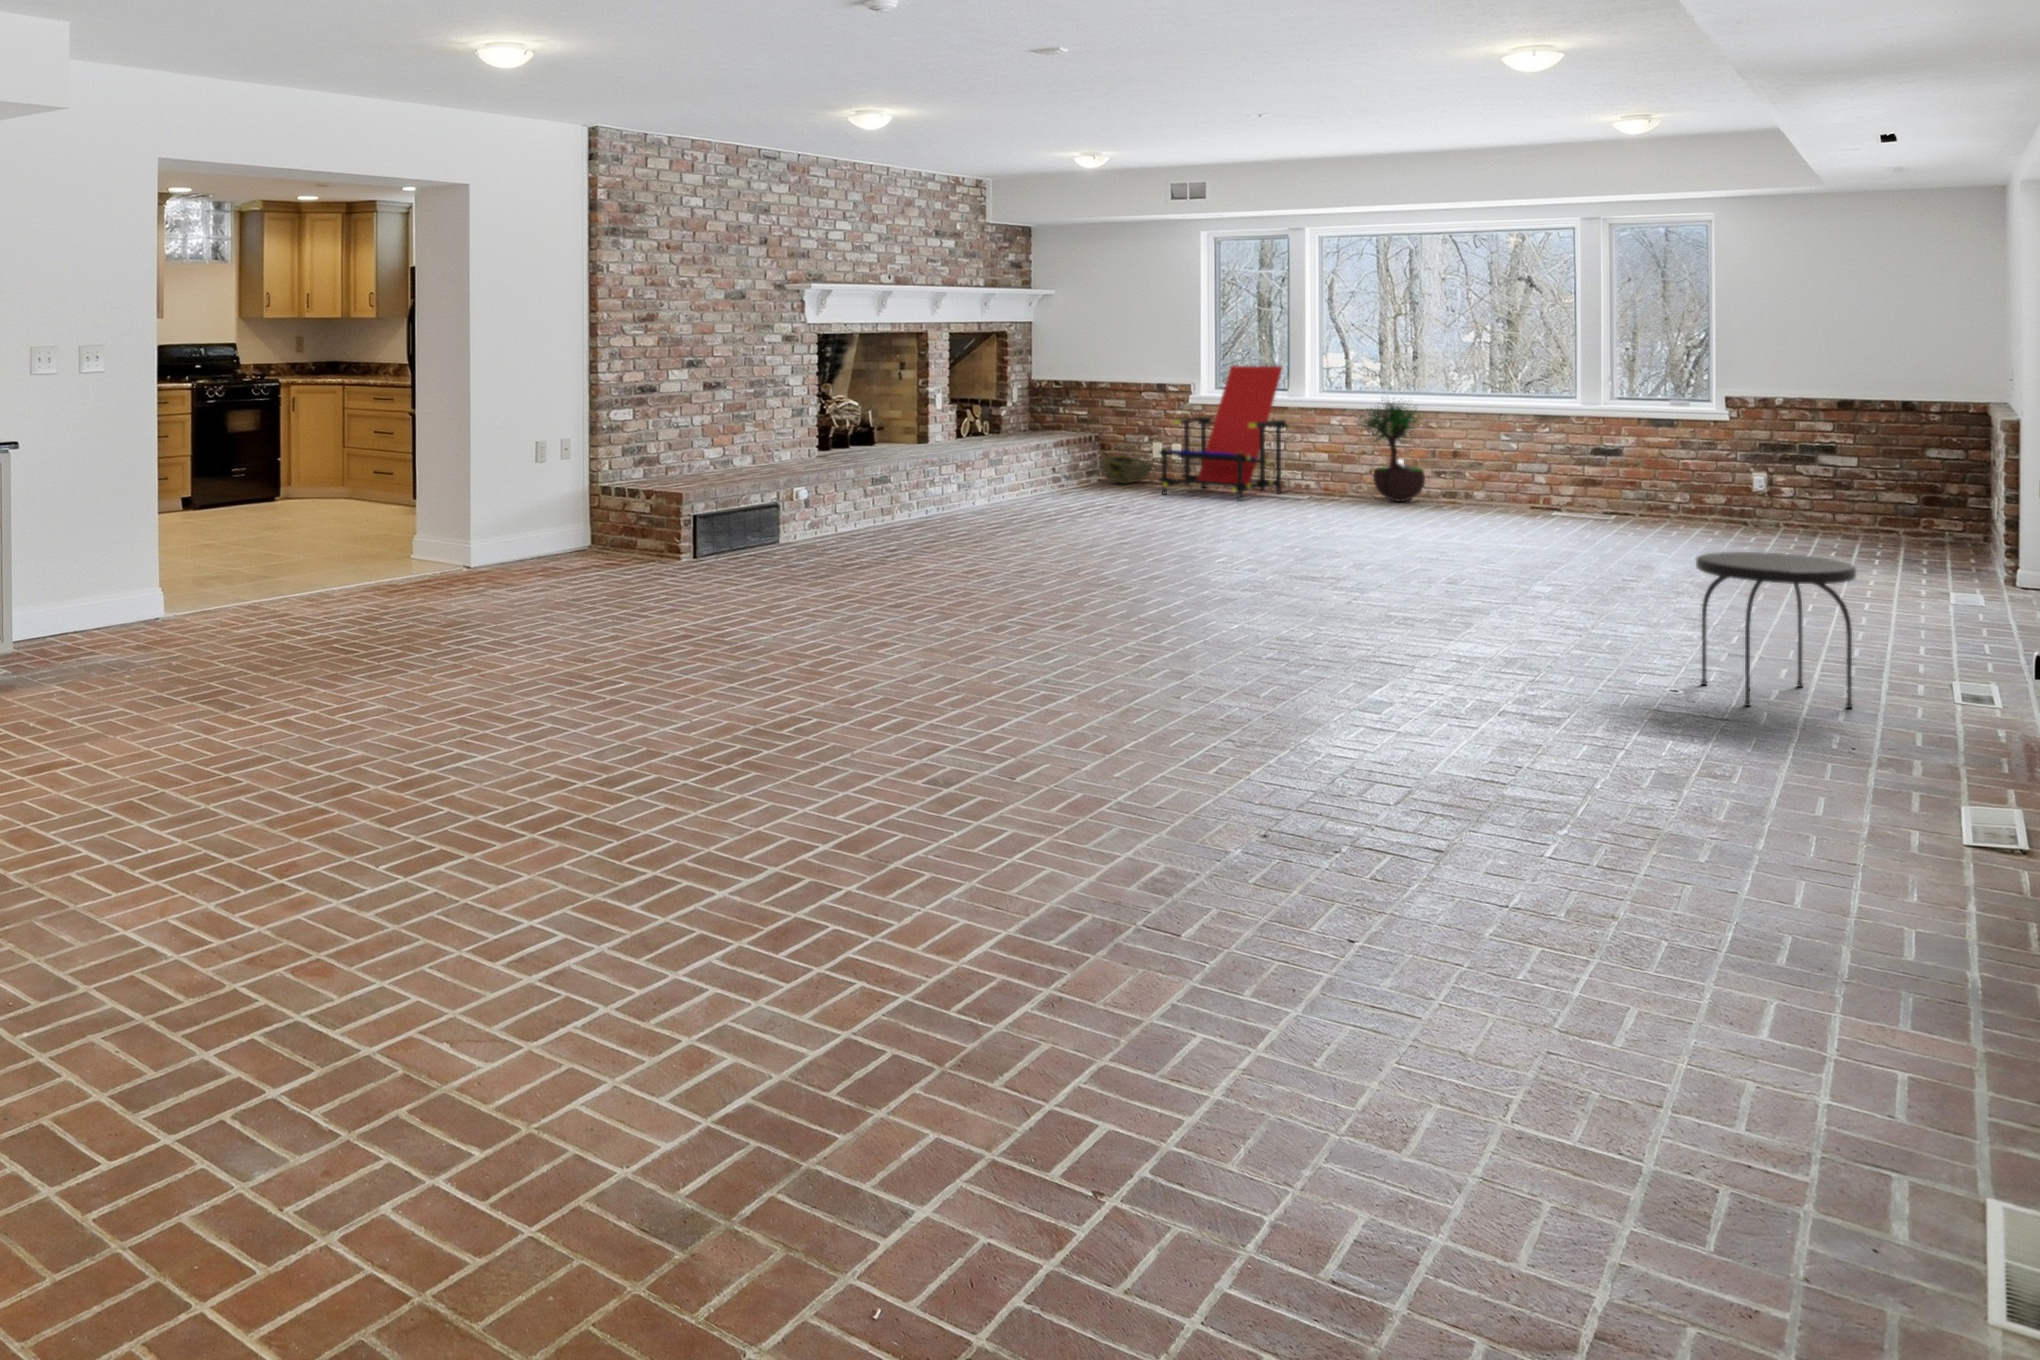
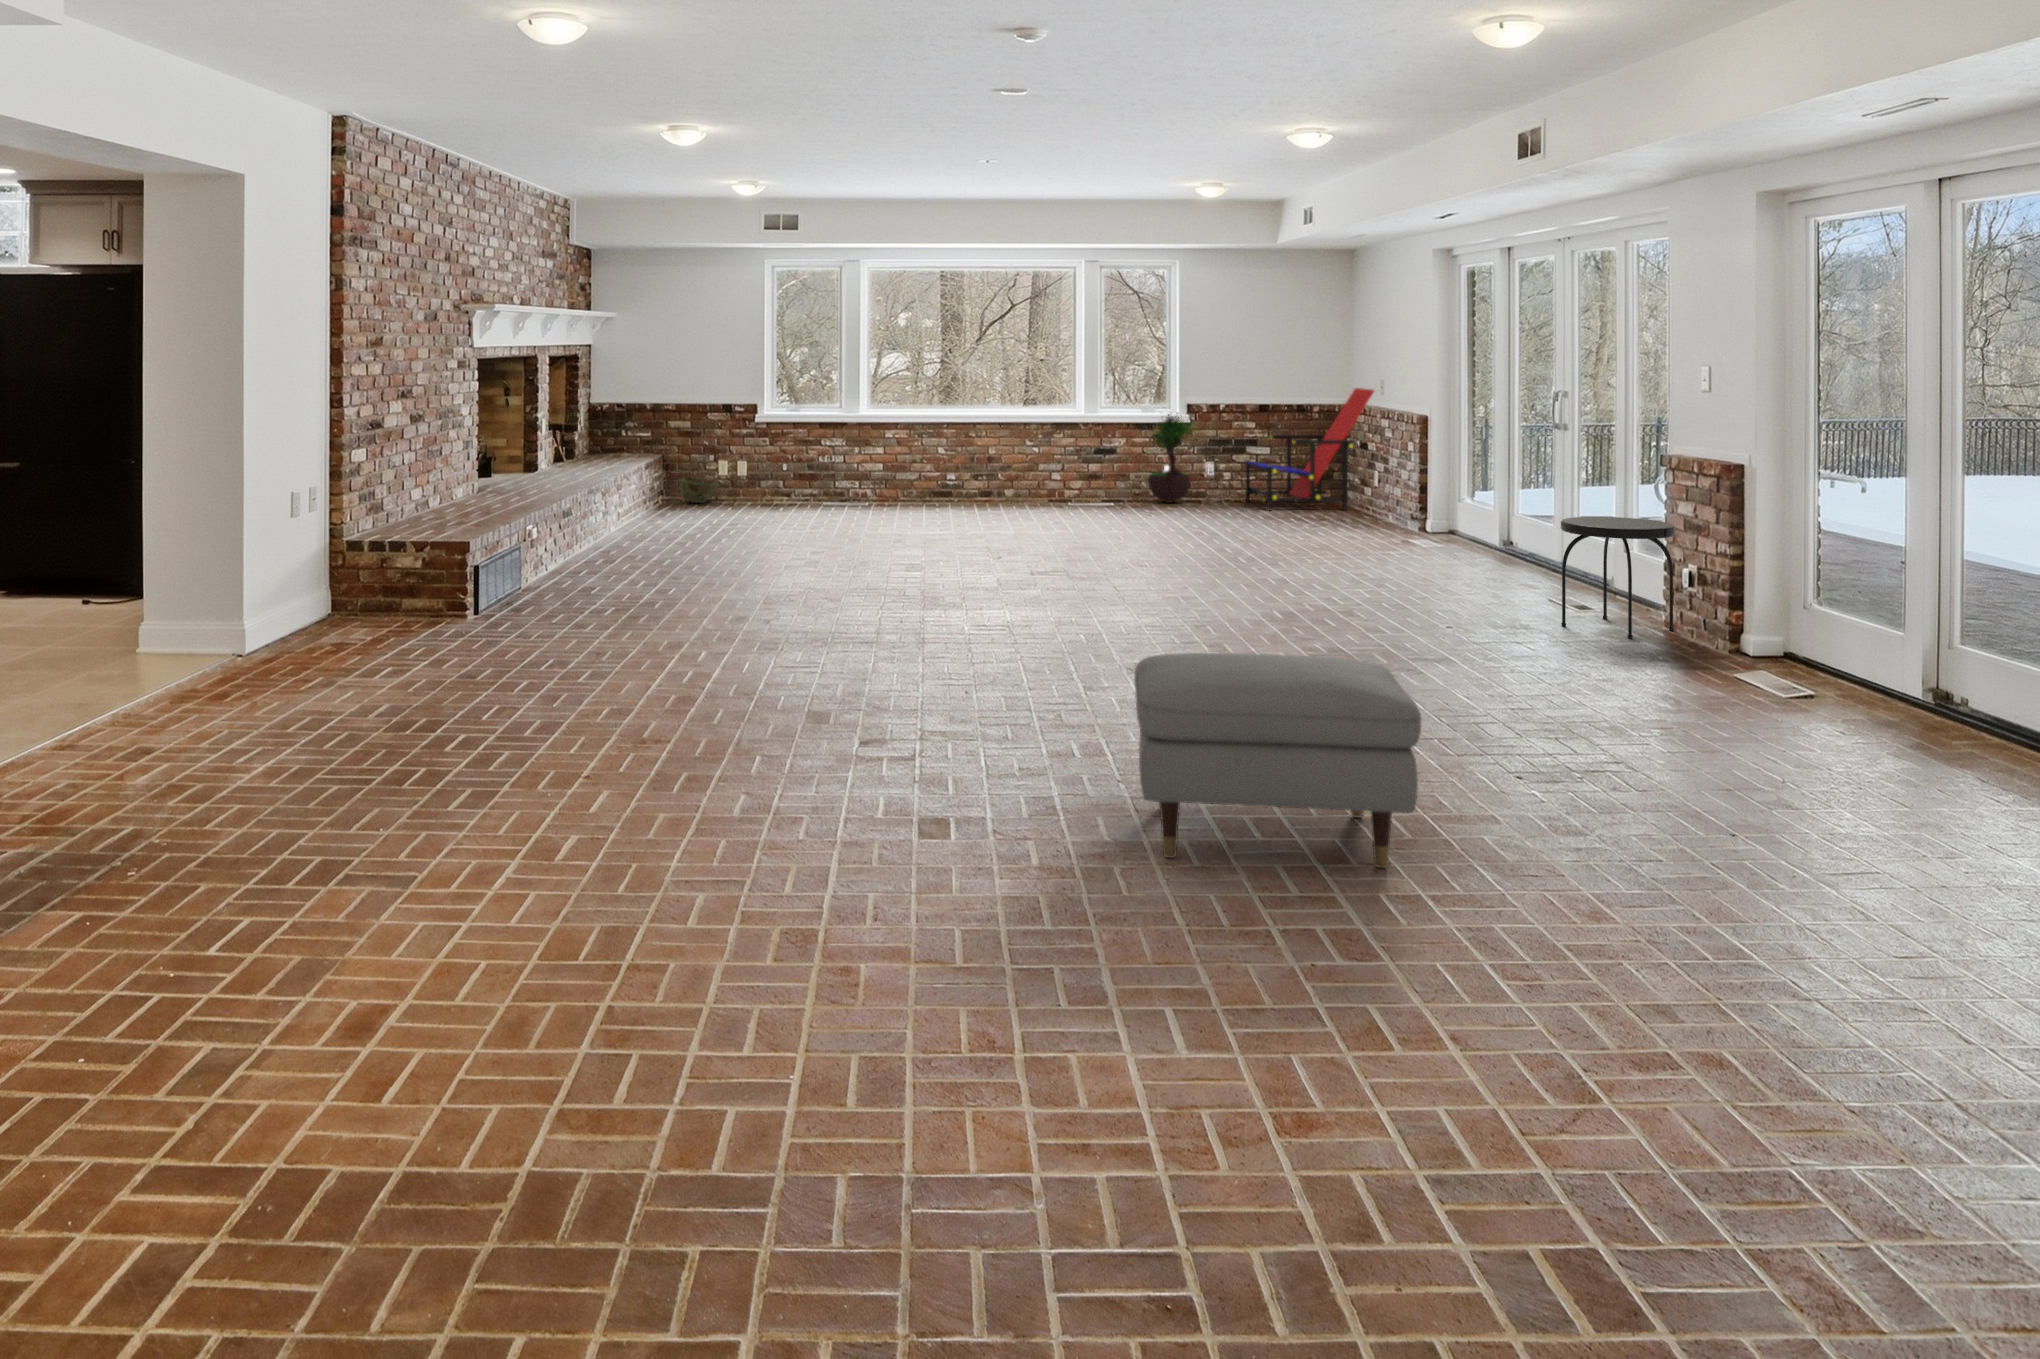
lounge chair: present [1159,365,1290,501] -> present [1244,388,1374,511]
potted tree: present [1360,398,1425,502] -> present [1148,413,1196,503]
ottoman: none [649,603,914,787] -> present [1134,653,1421,868]

